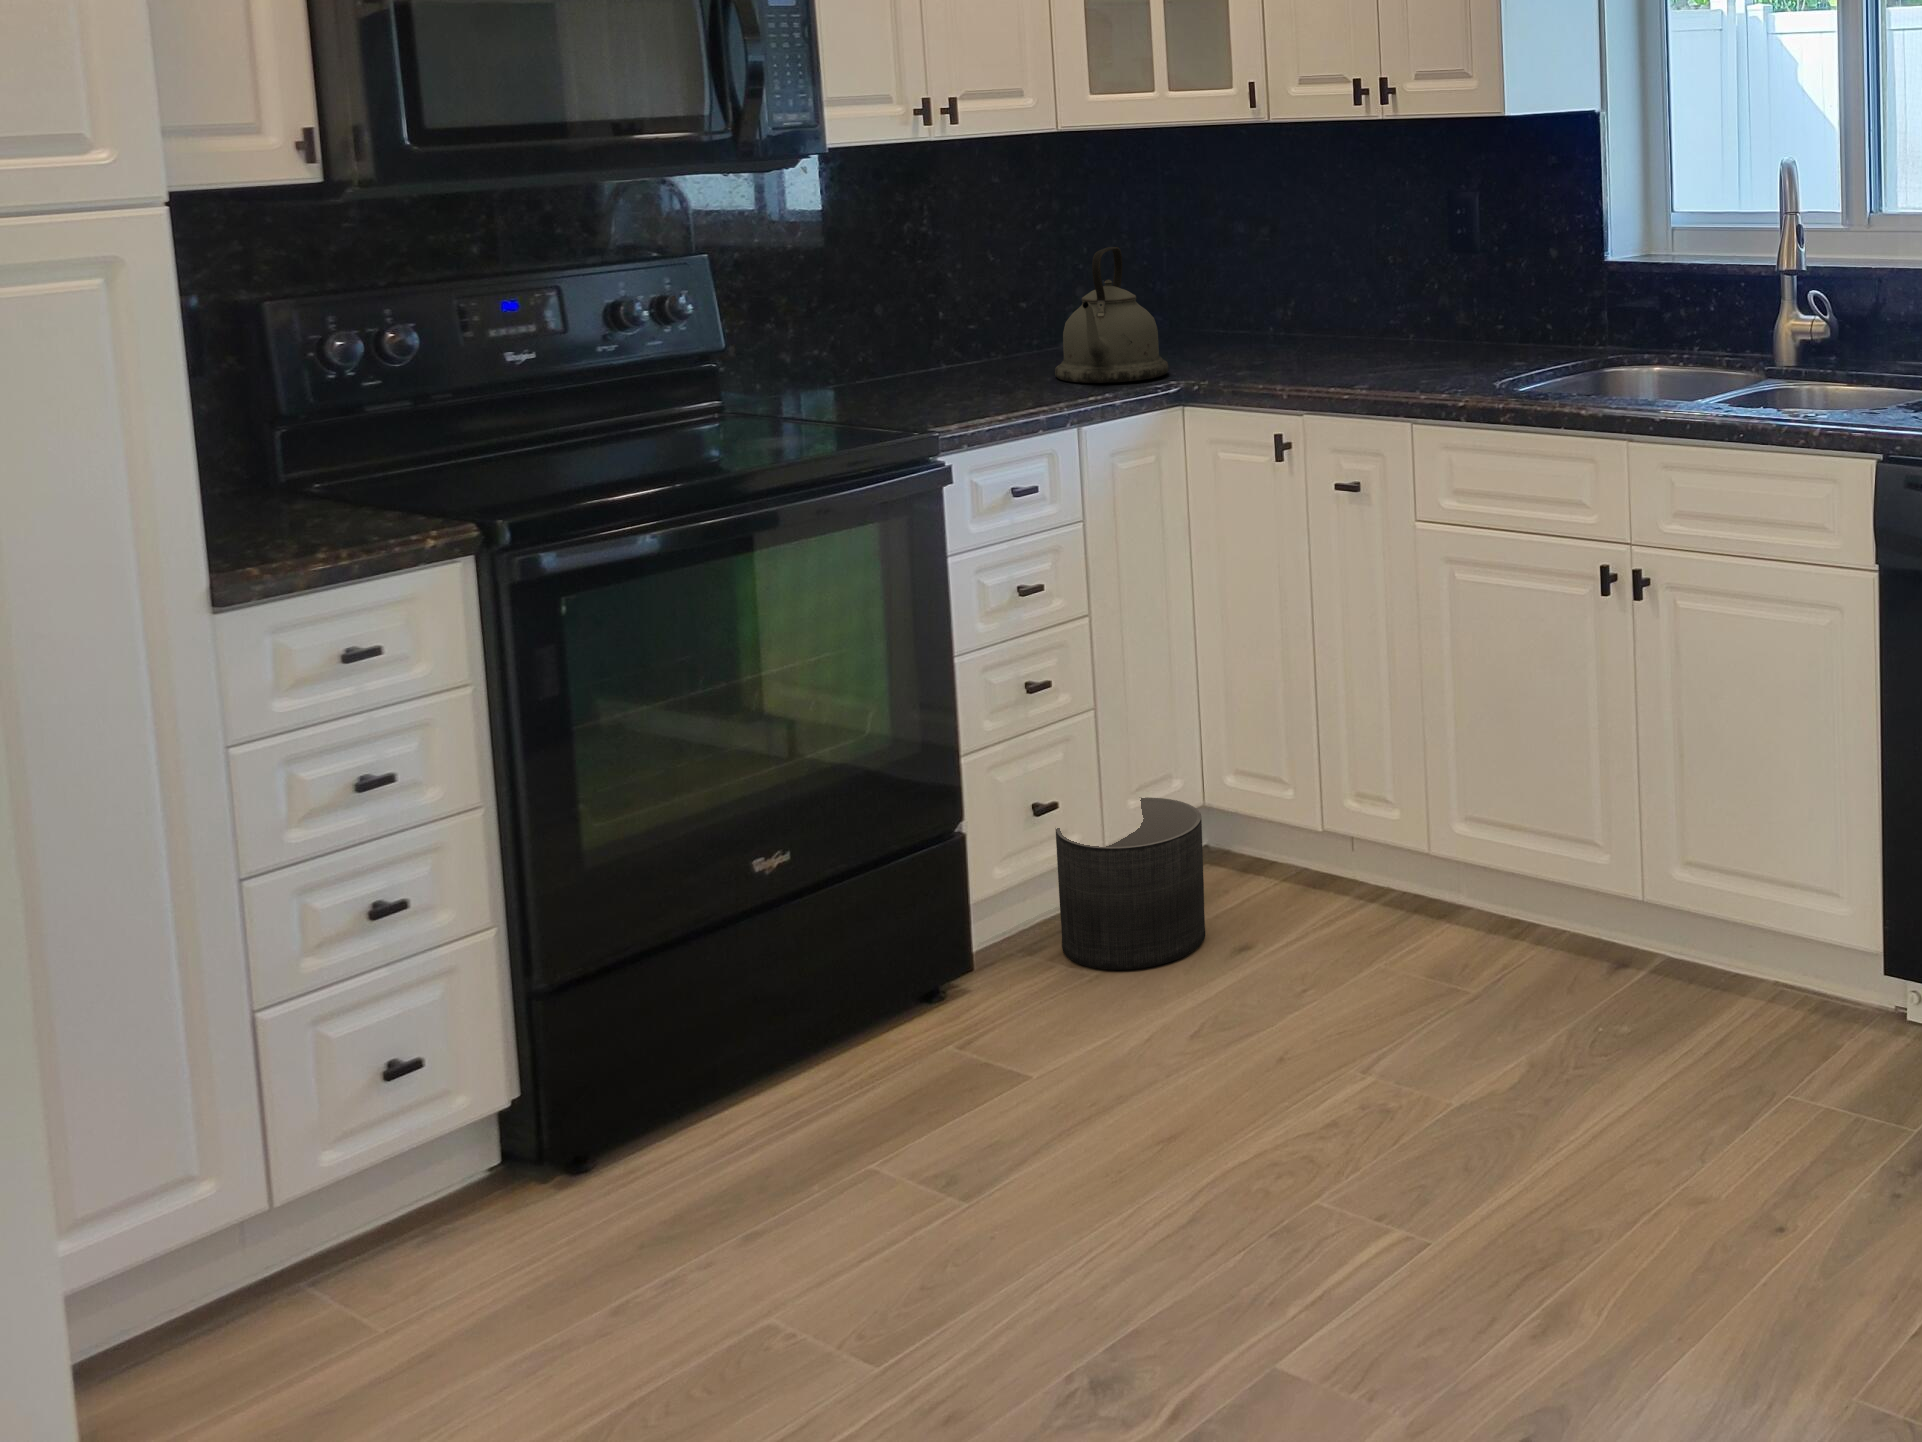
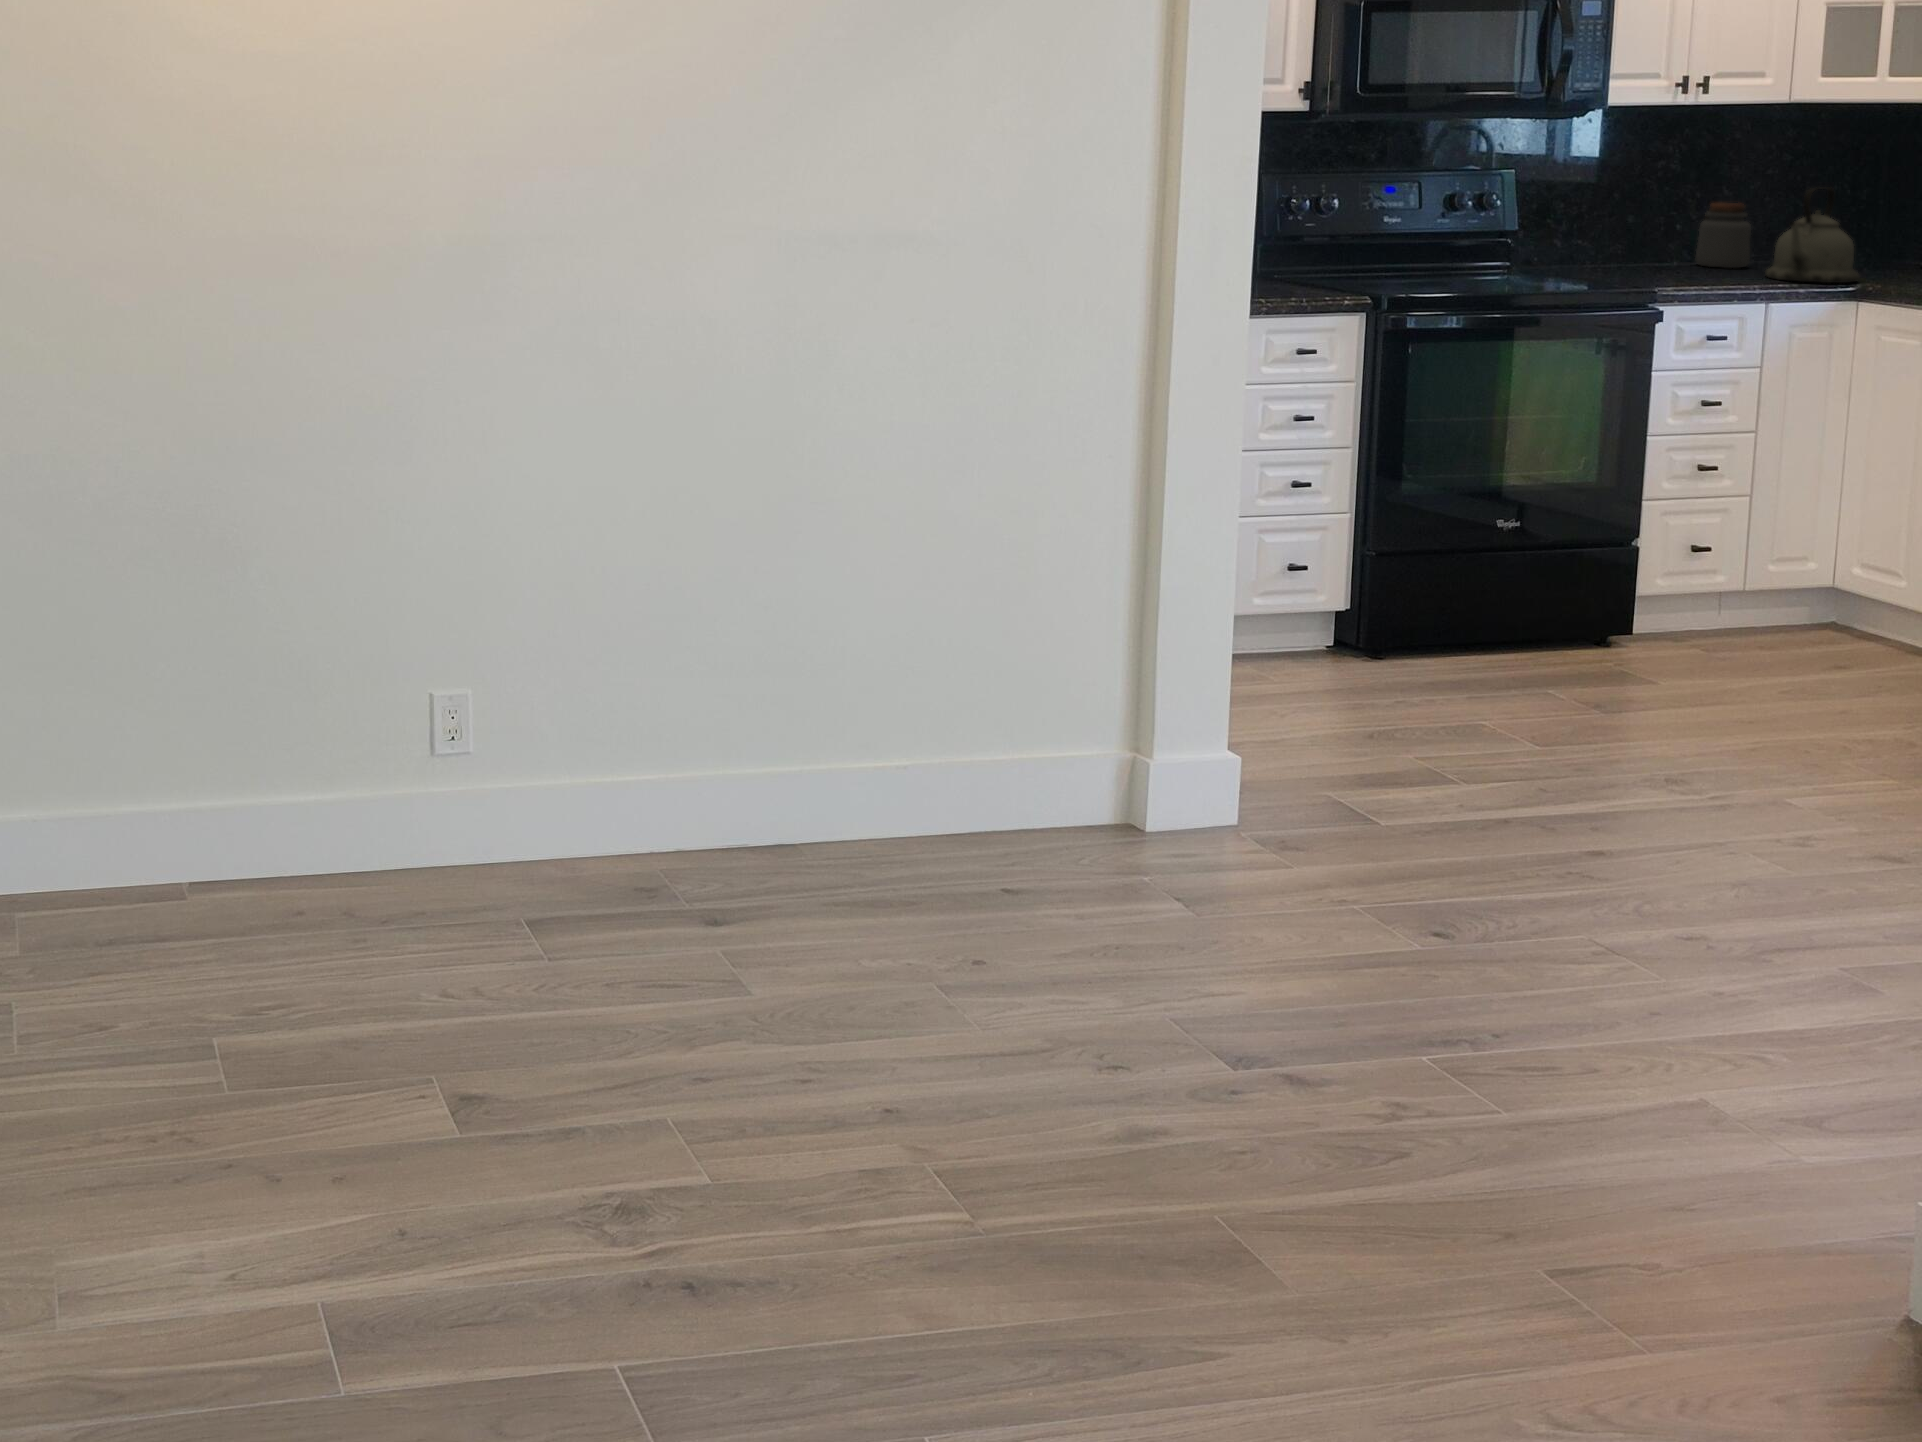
jar: none [960,275,1028,368] -> present [1696,203,1751,268]
planter: present [1056,797,1205,970] -> none [1700,562,1820,667]

